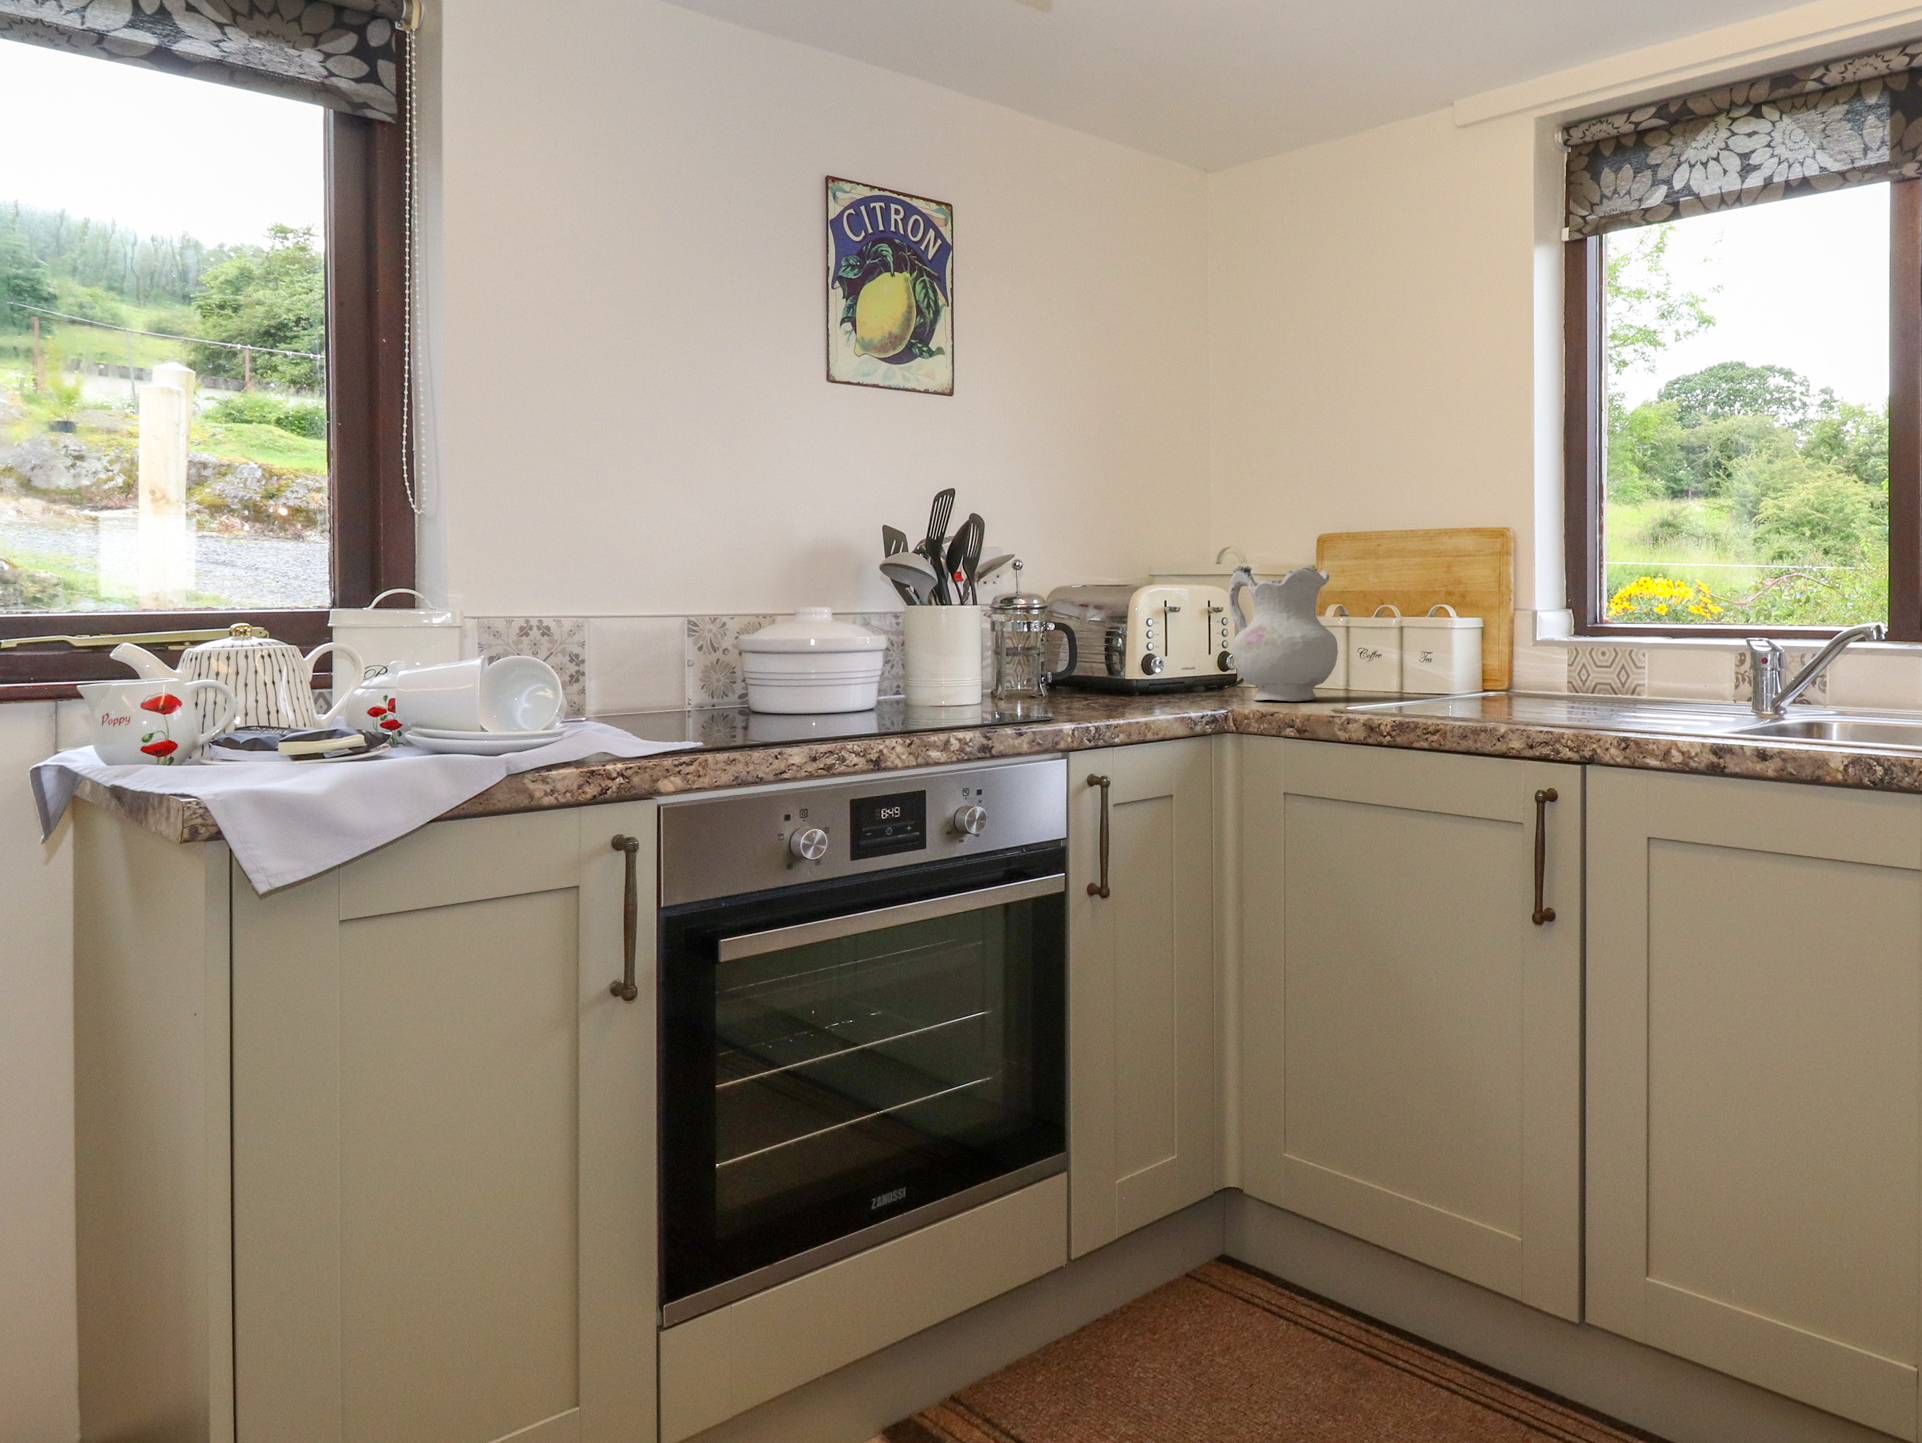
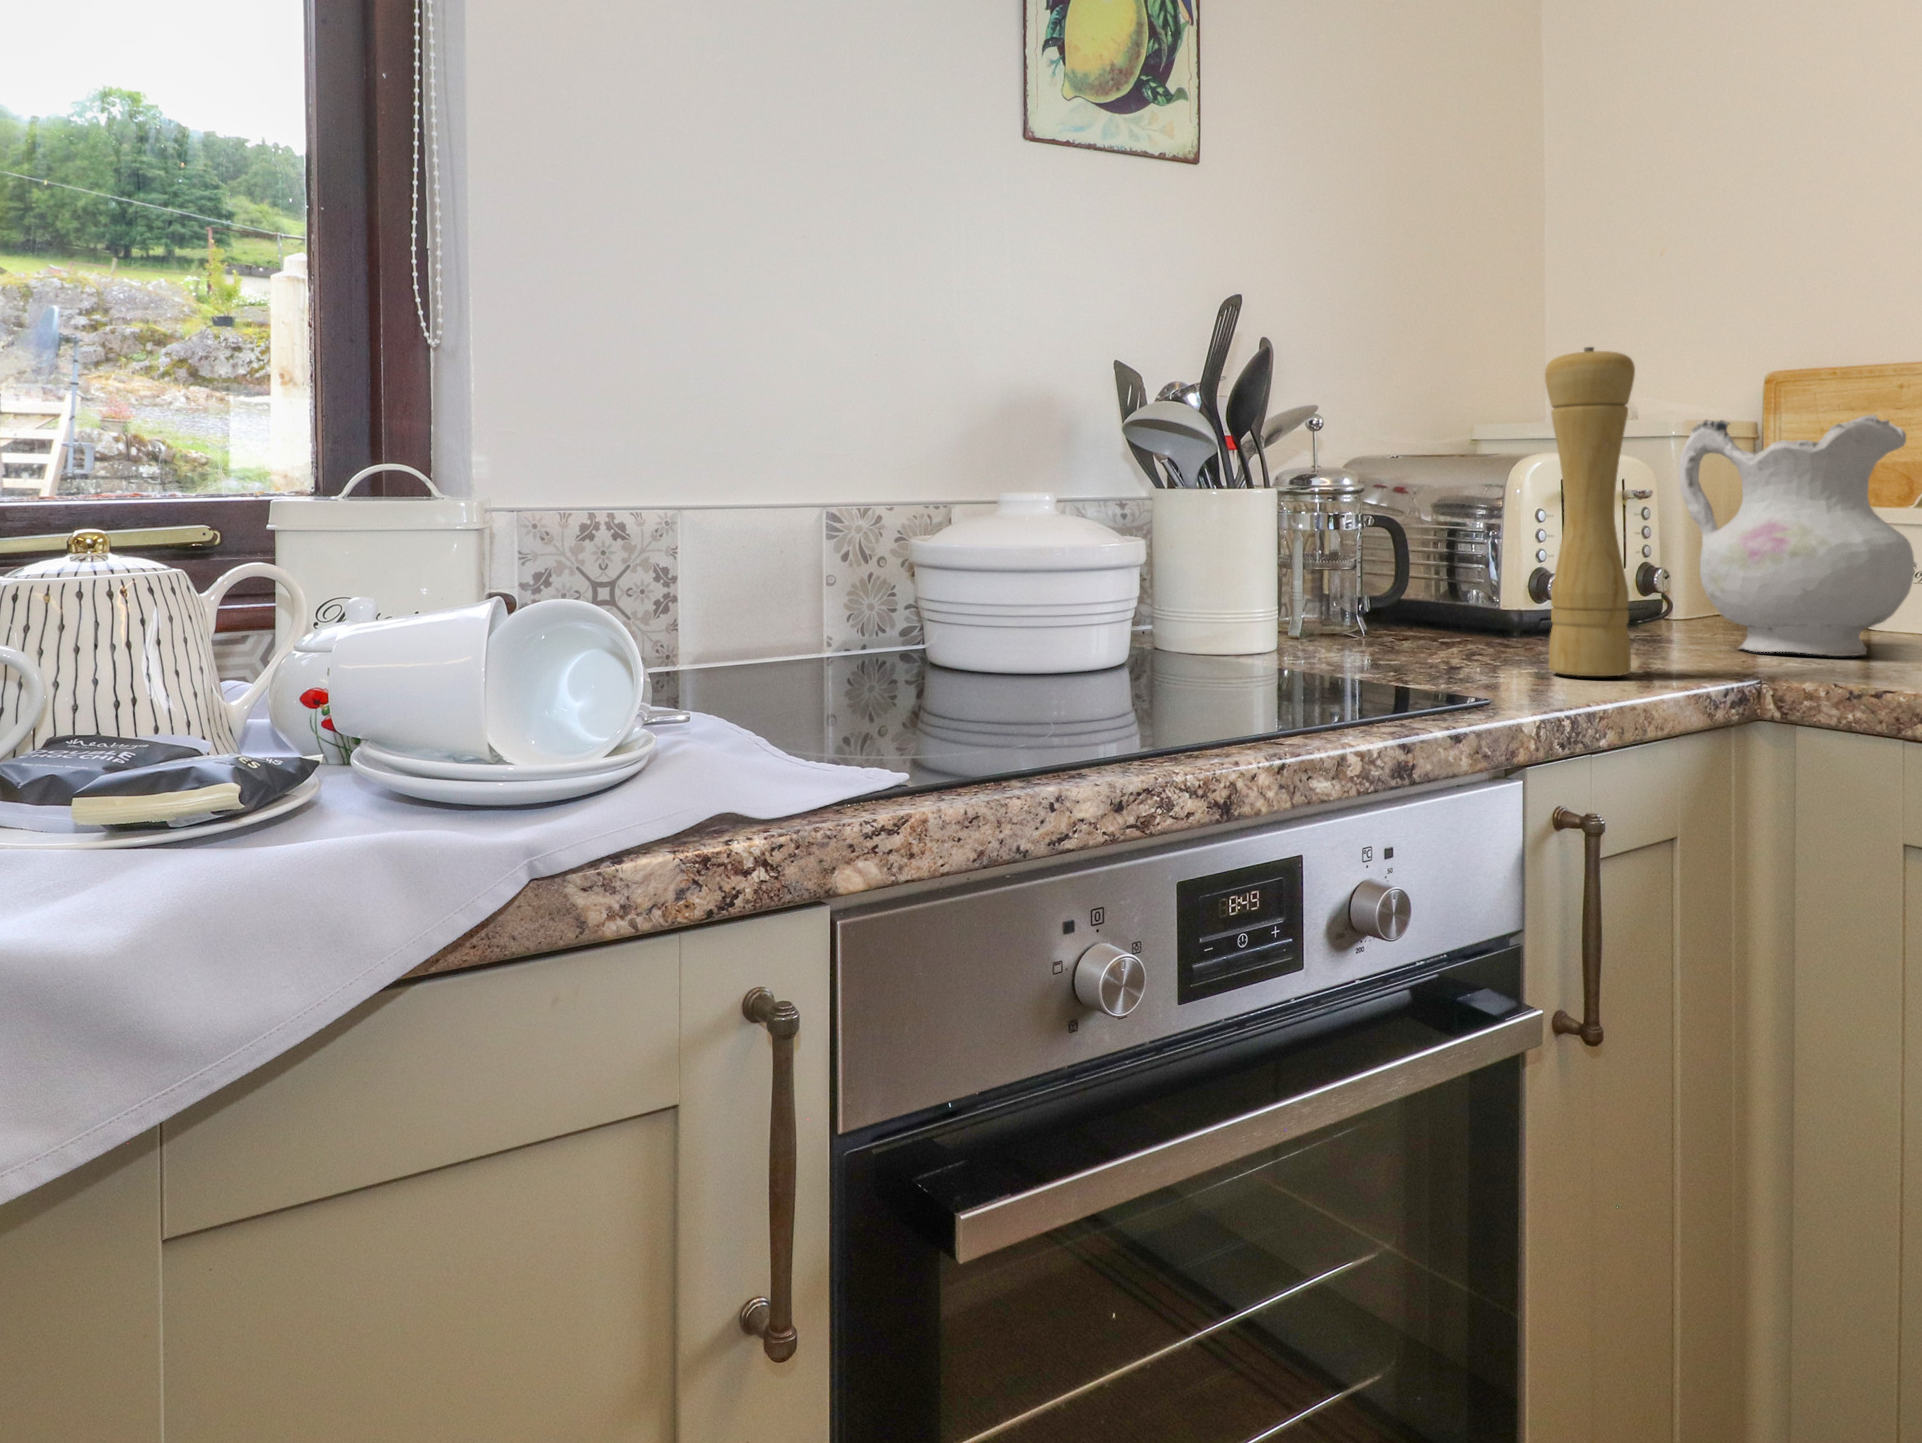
pepper mill: none [1111,527,1158,709] -> present [1545,347,1635,676]

